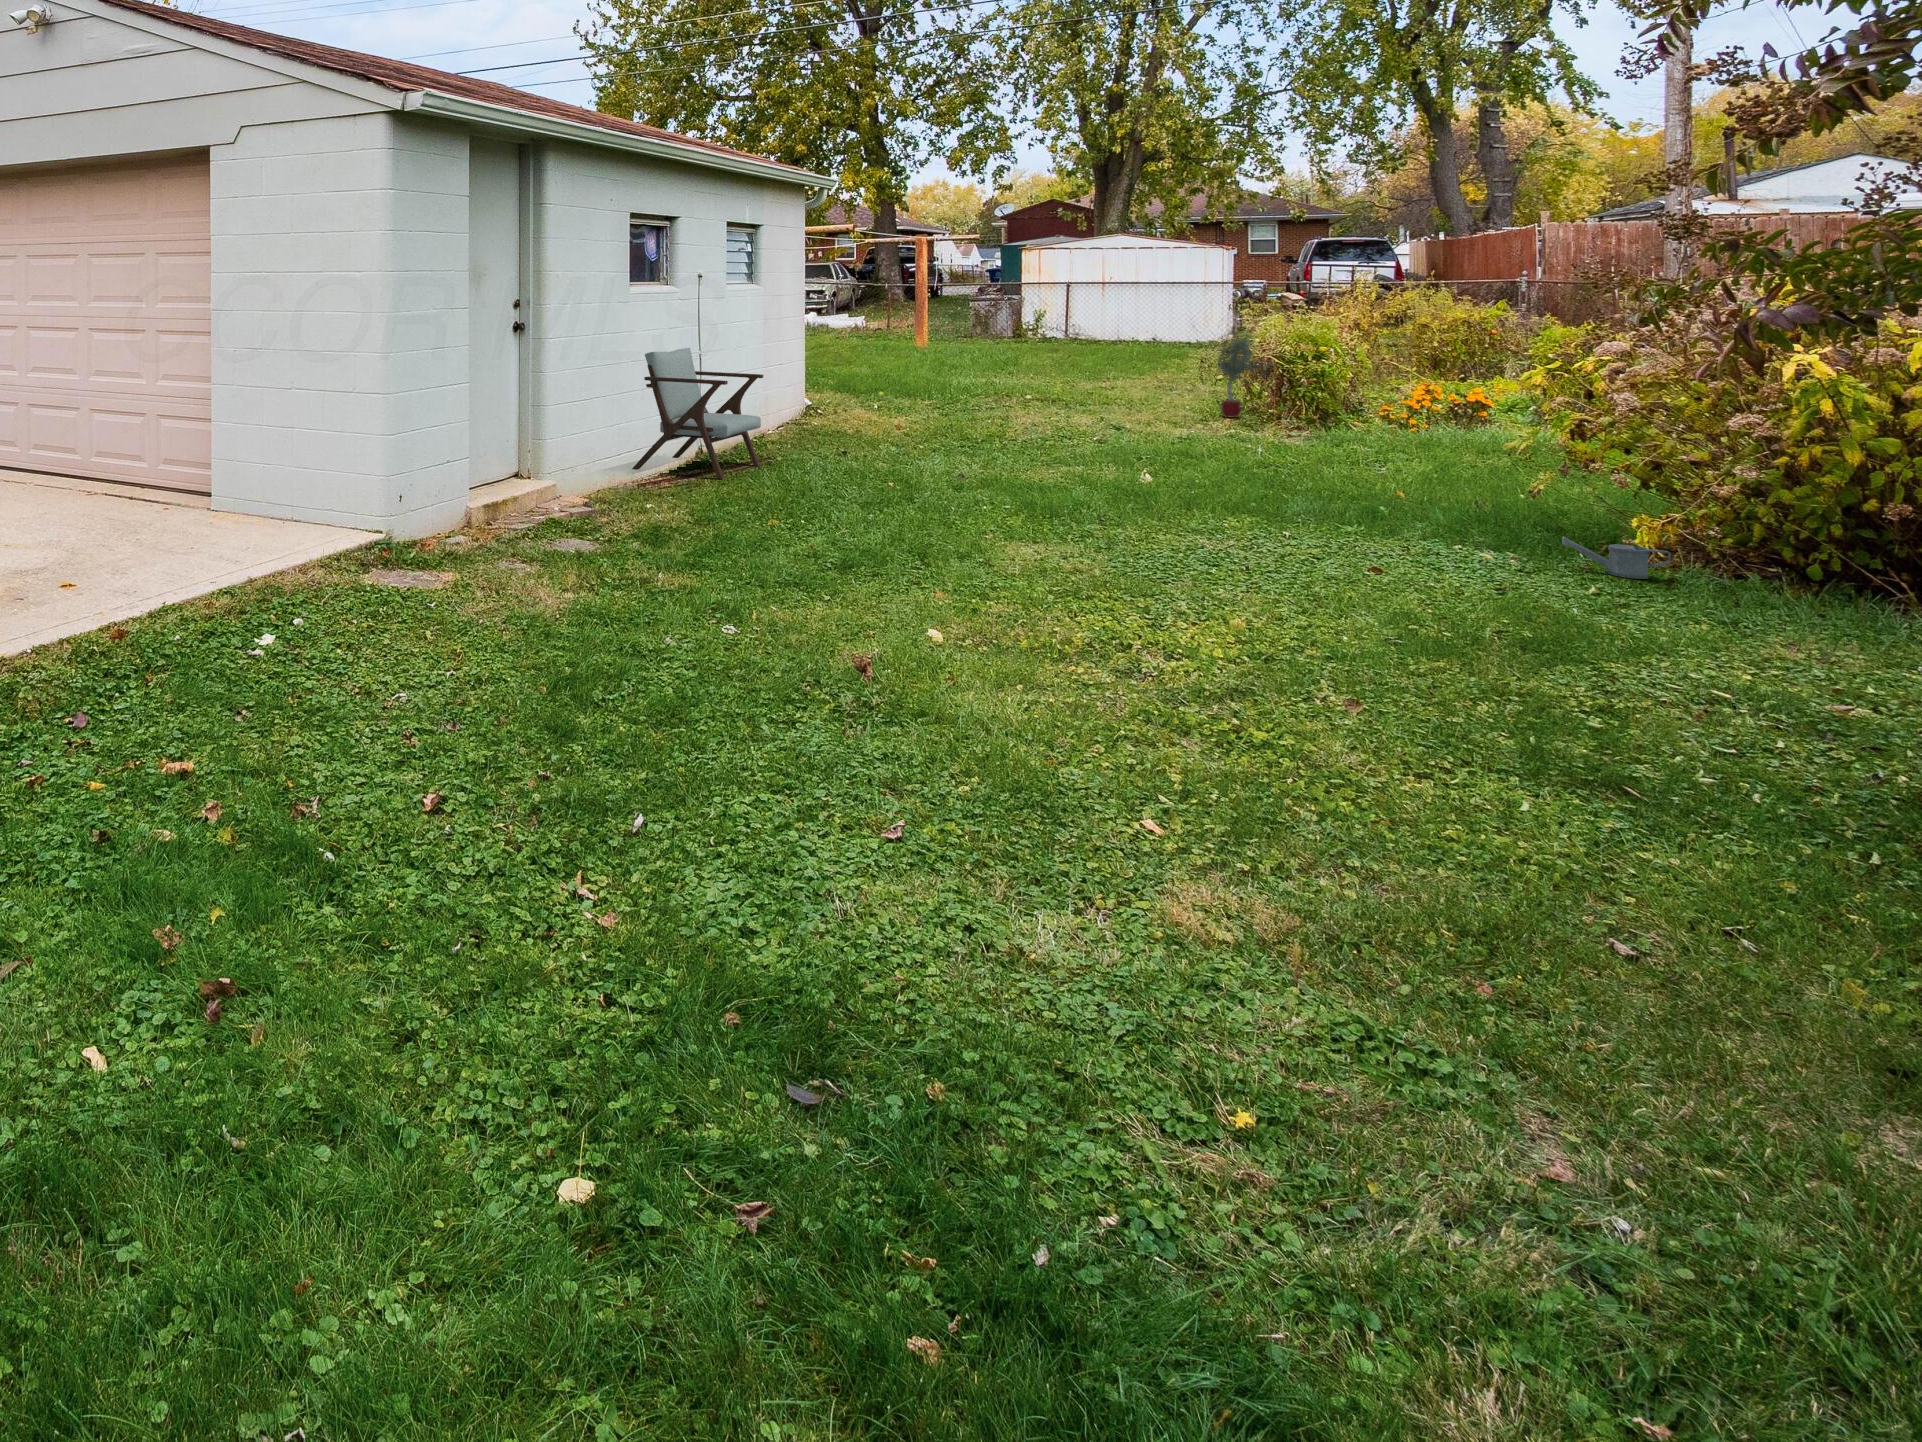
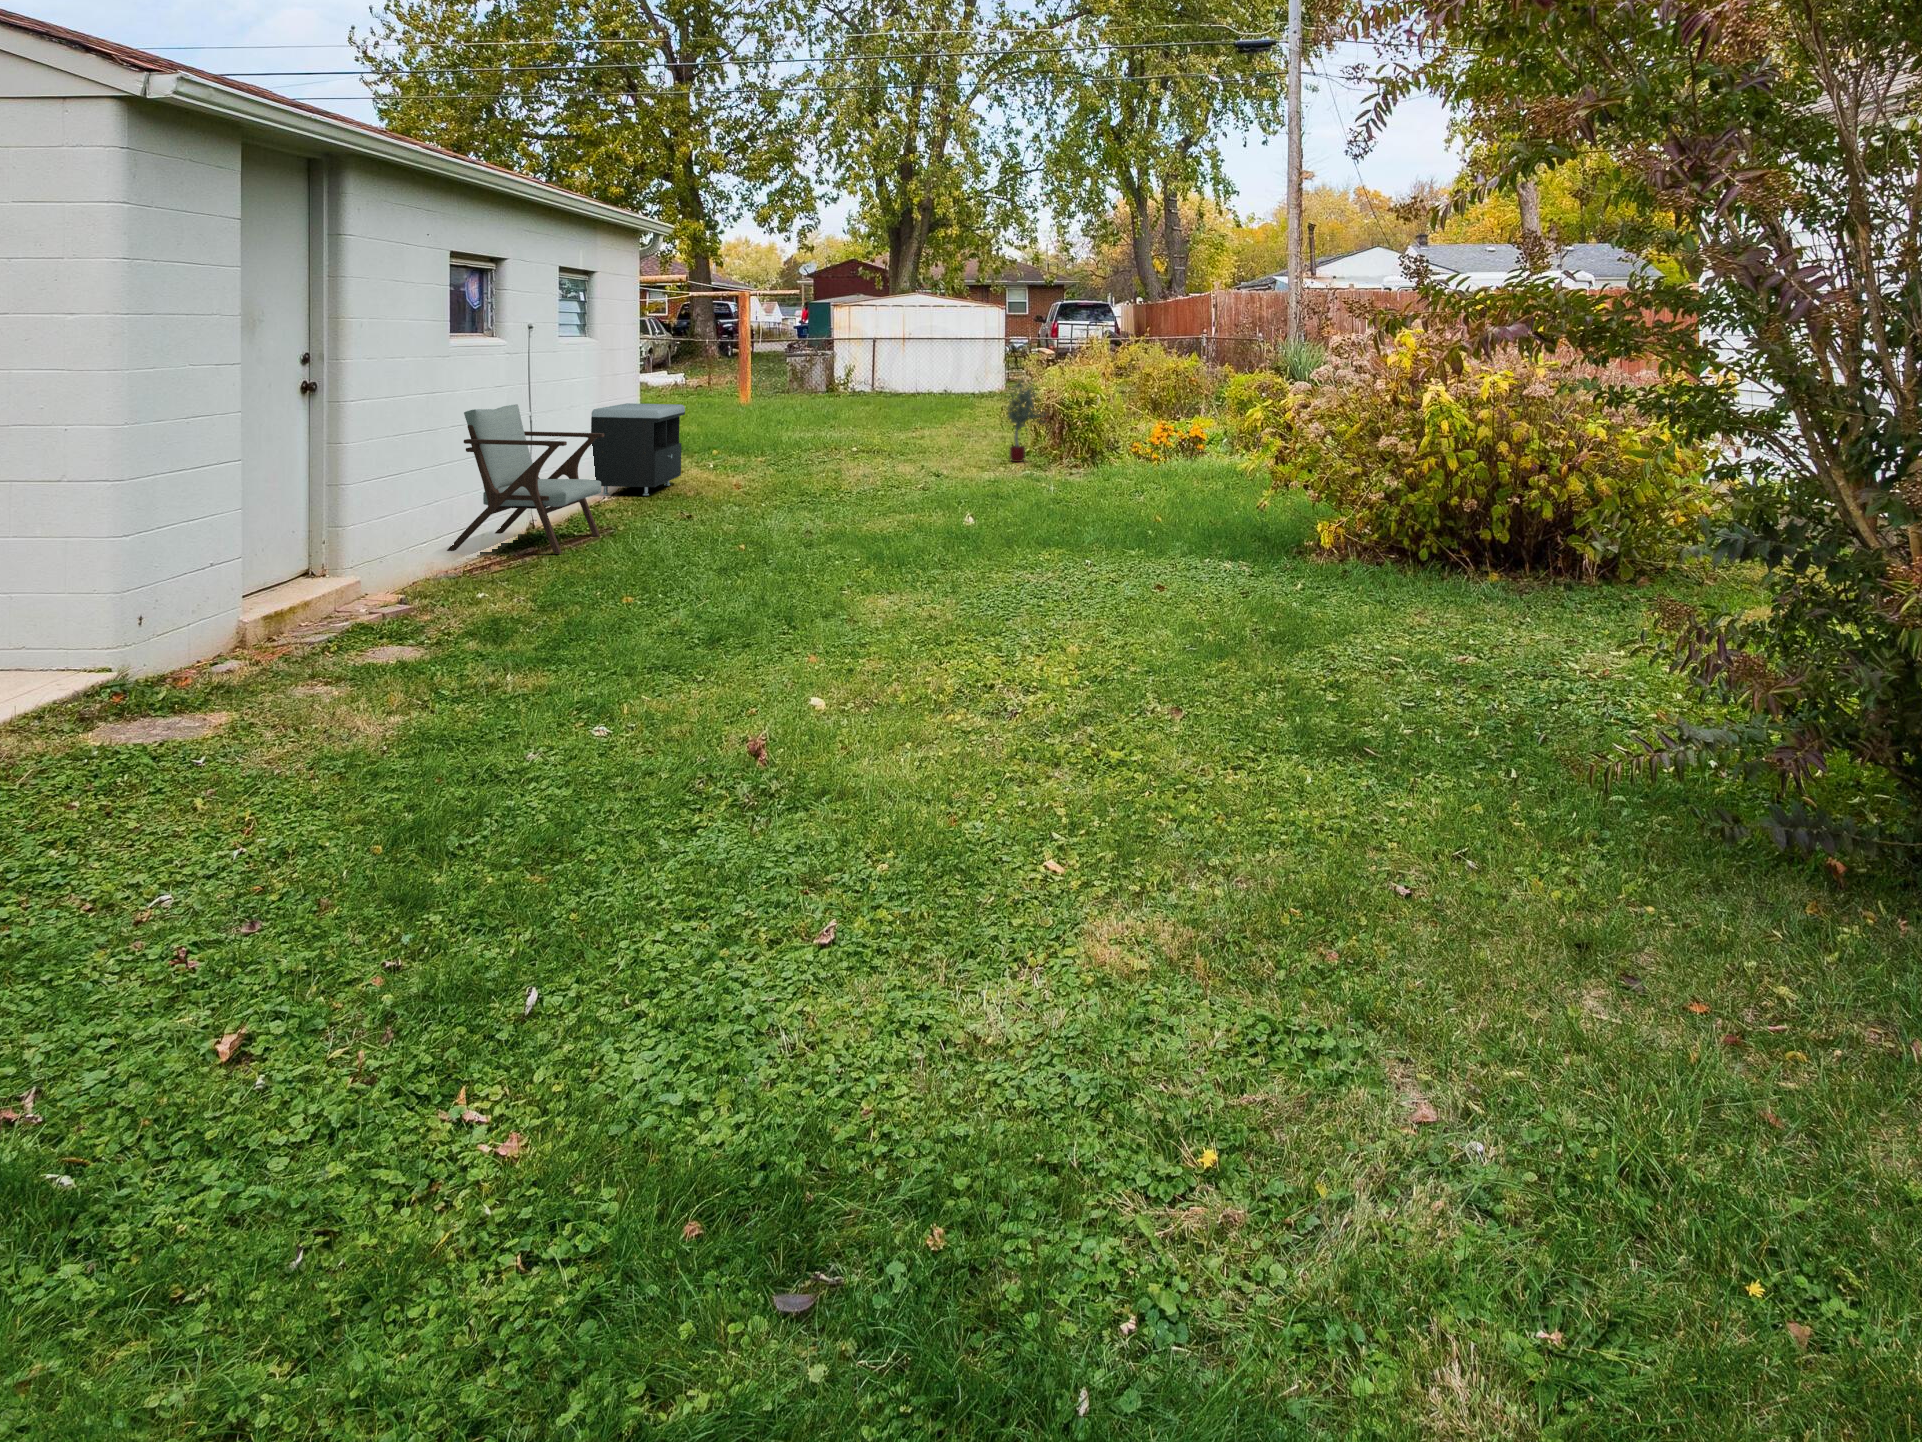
storage bench: none [758,348,848,433] -> present [591,403,685,496]
watering can: present [1562,536,1671,579] -> none [1261,546,1322,575]

